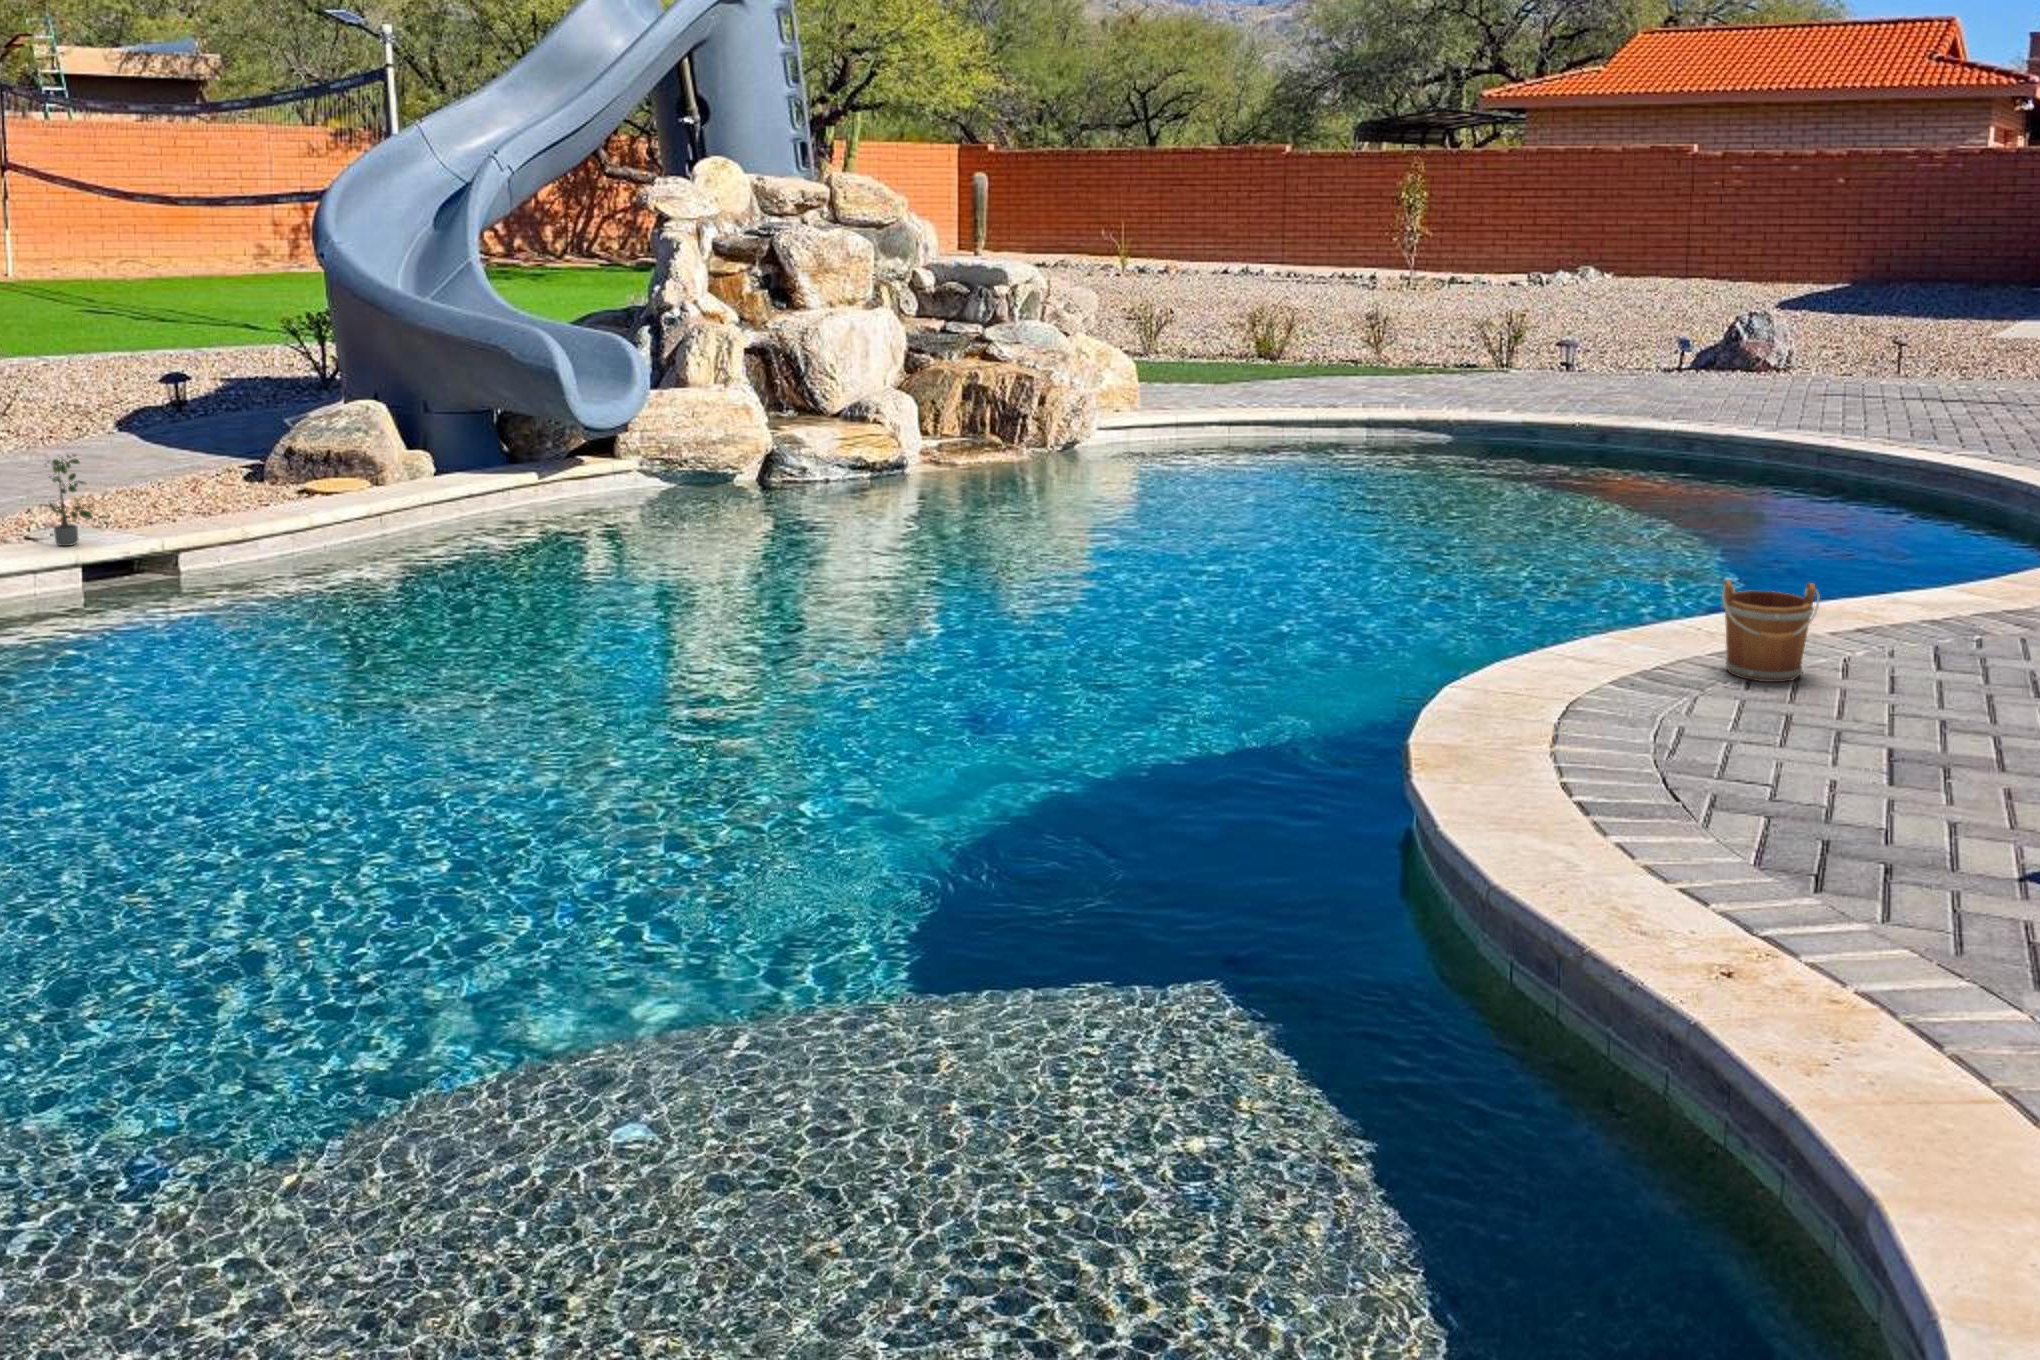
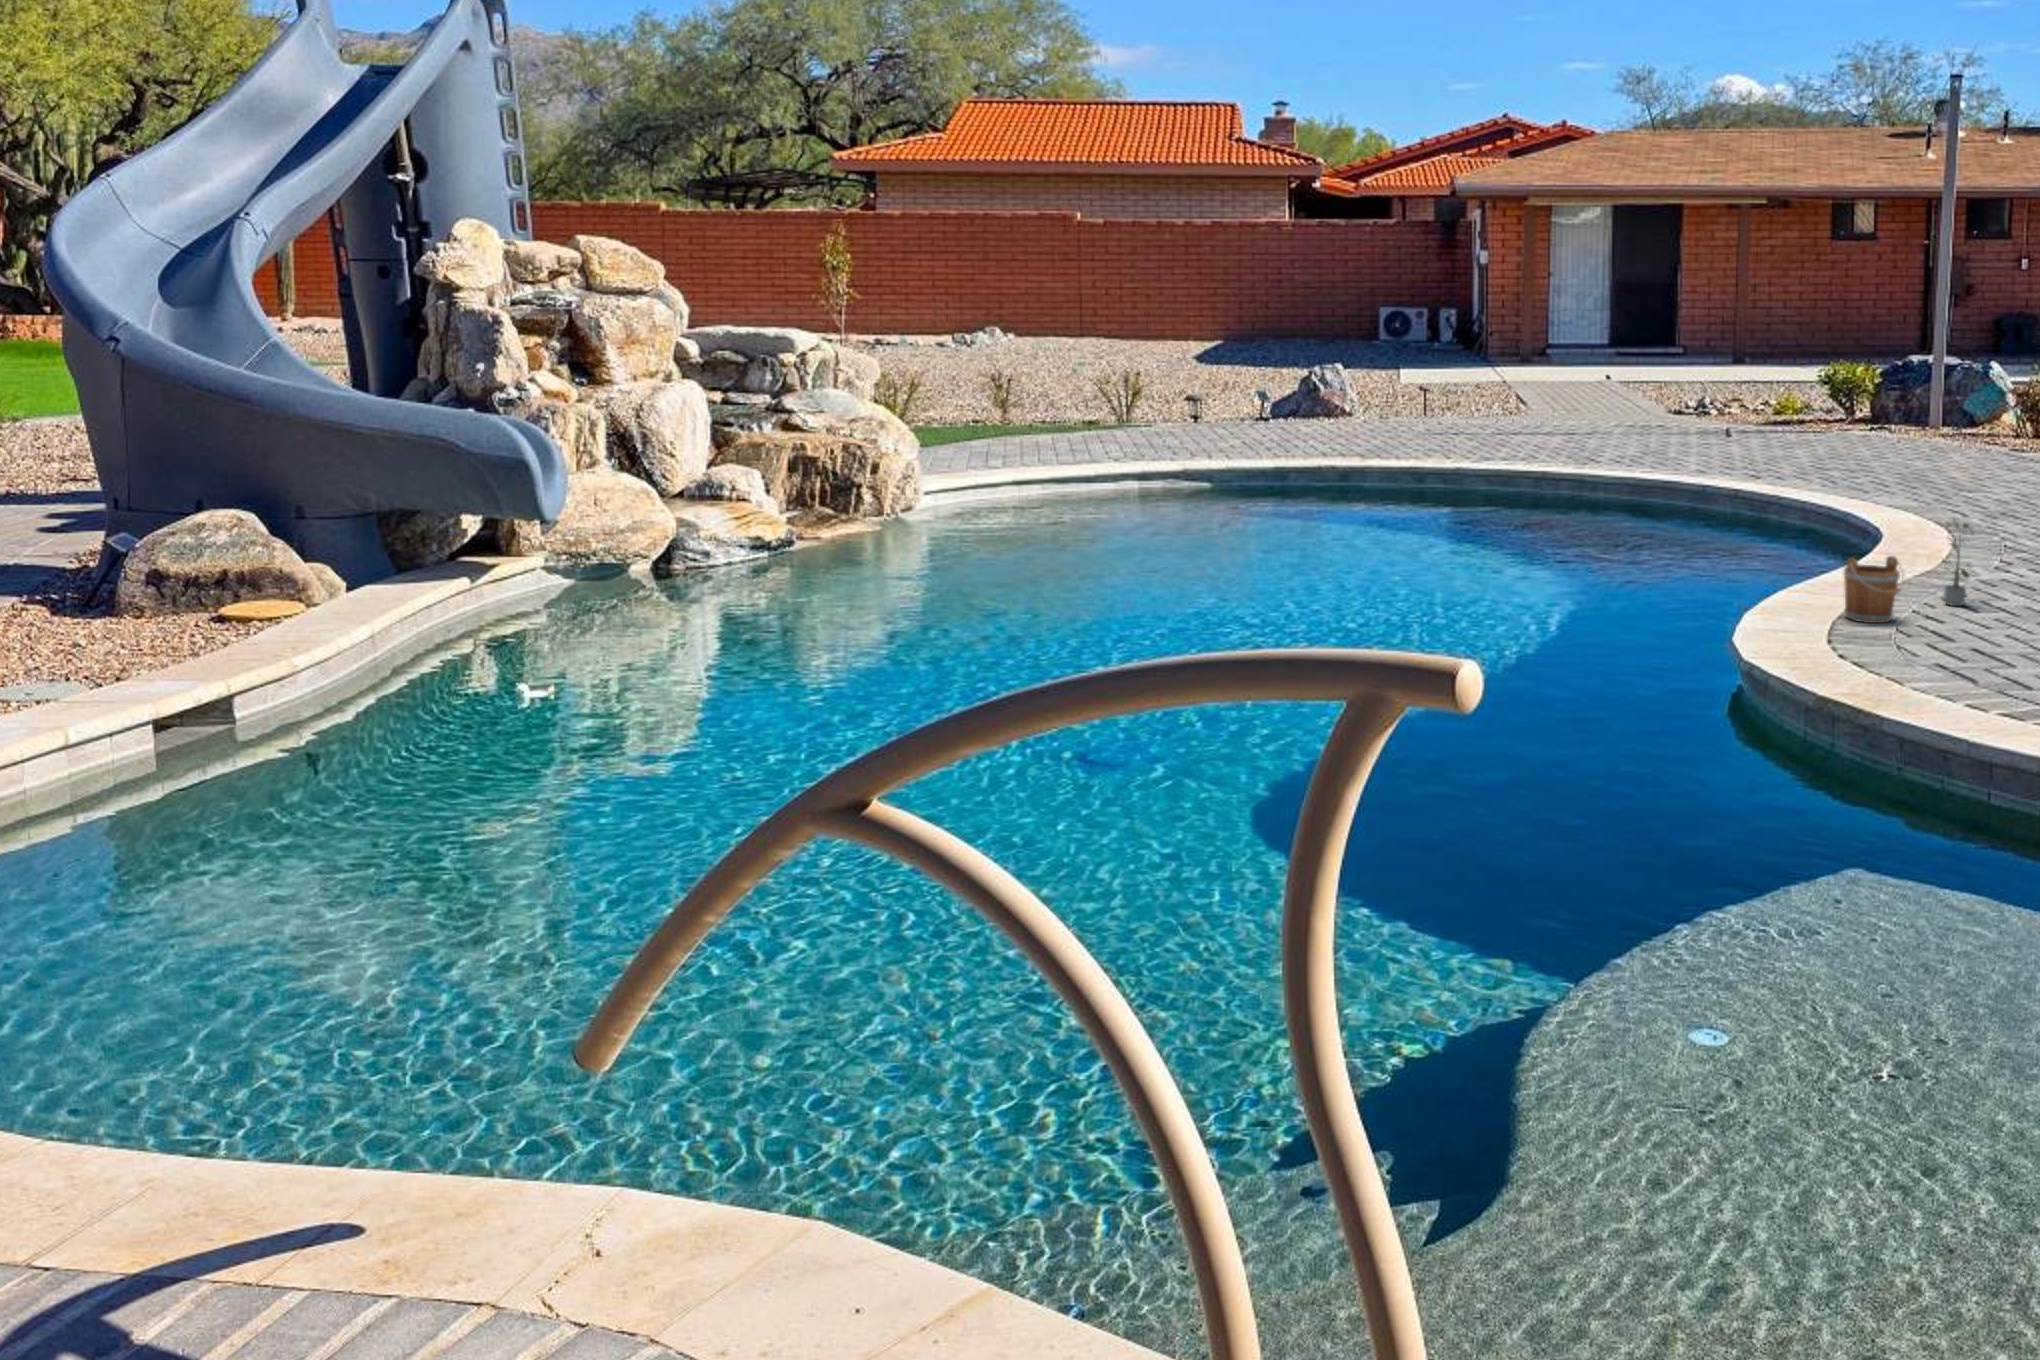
potted plant: present [43,454,93,546] -> present [1944,521,1973,606]

